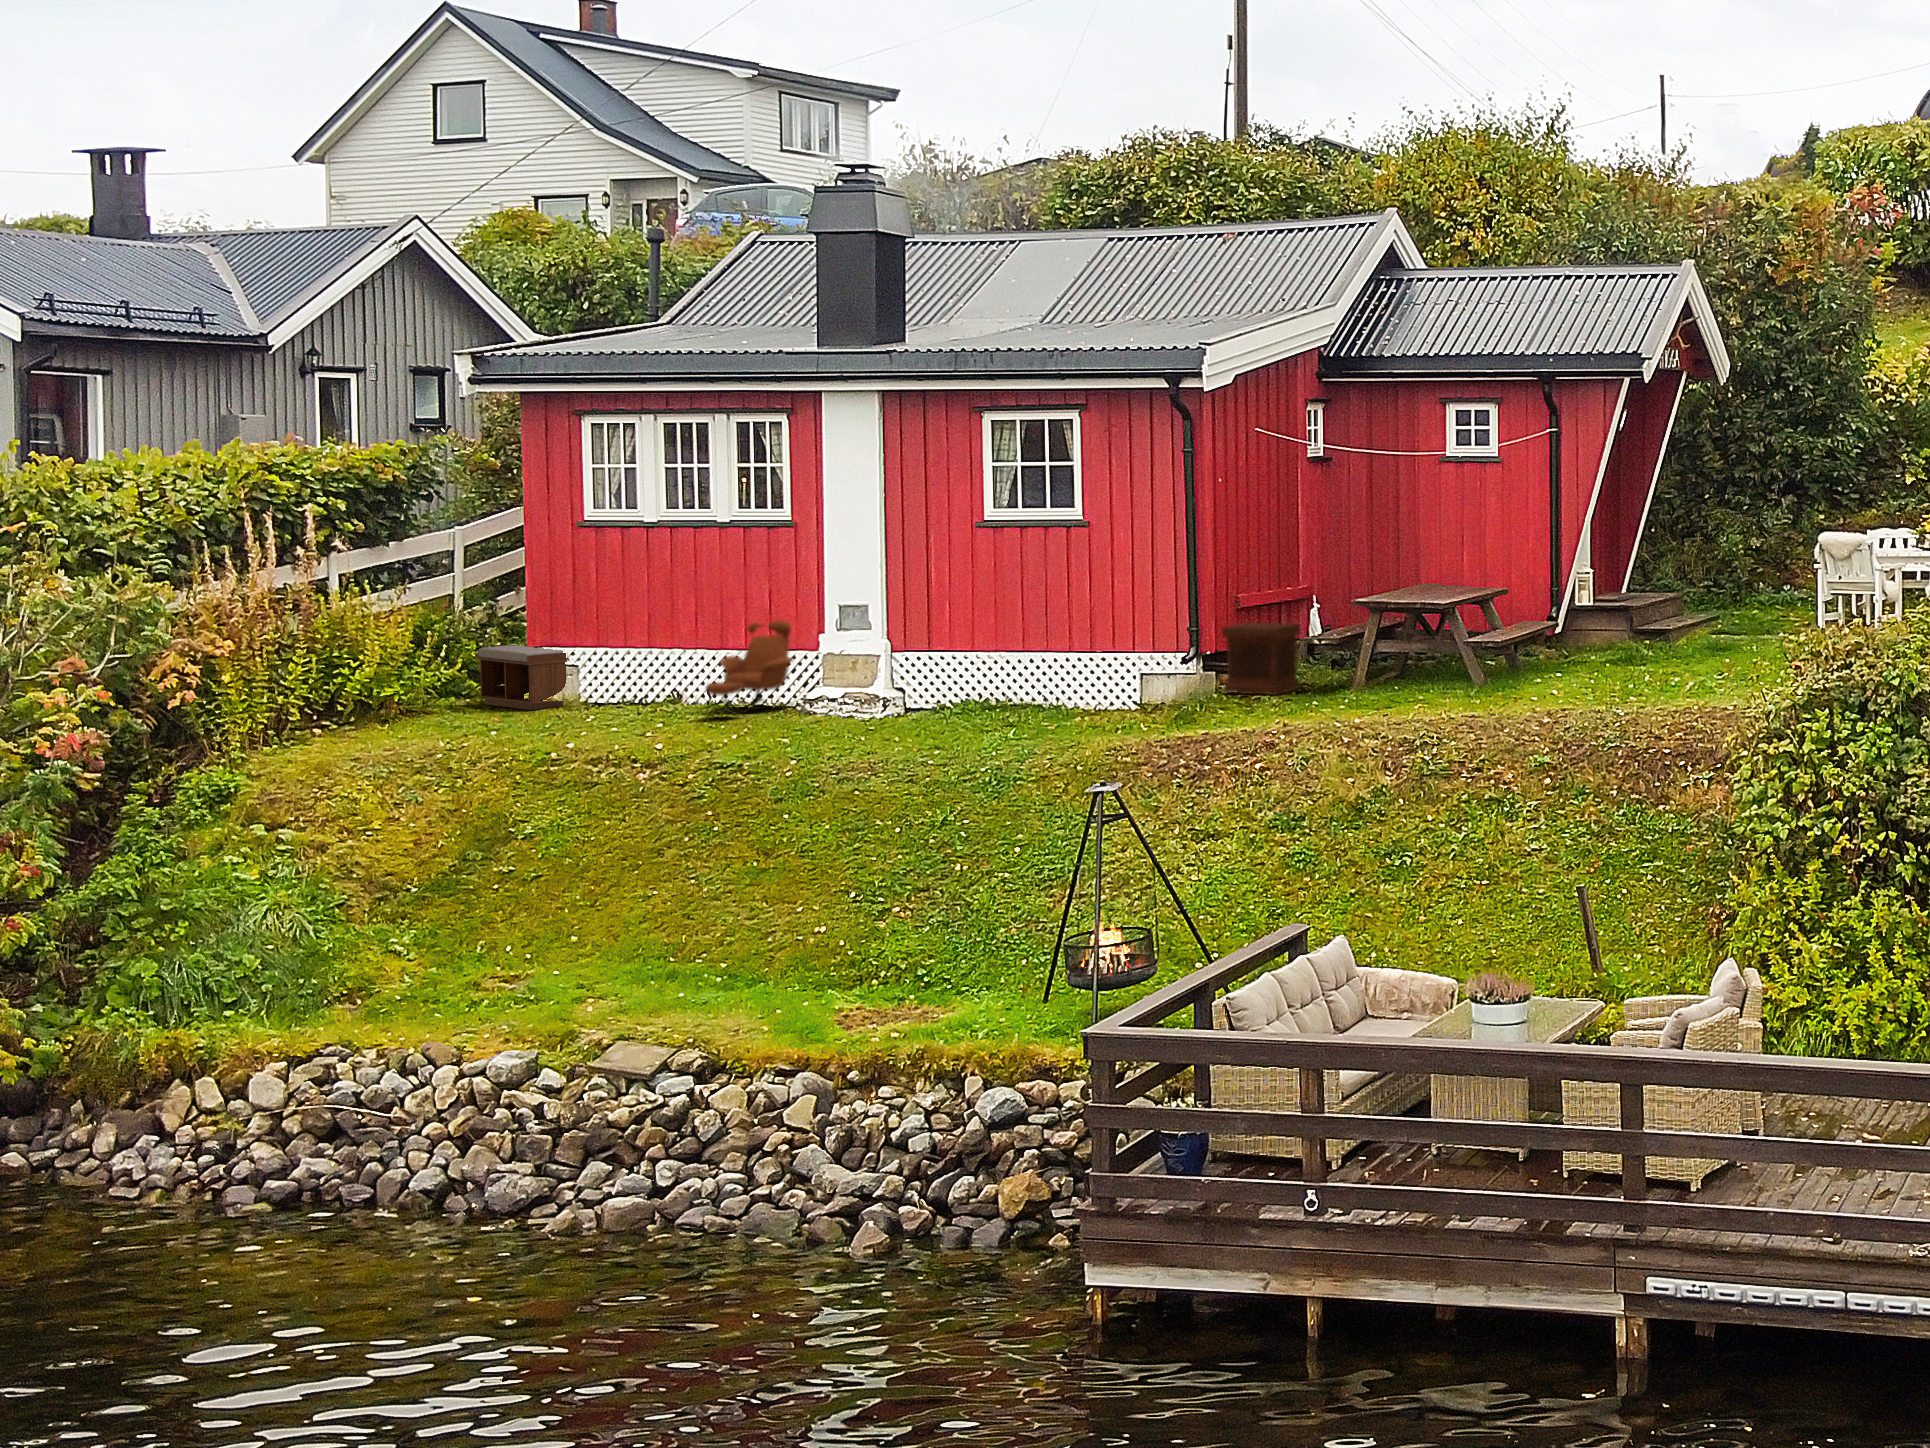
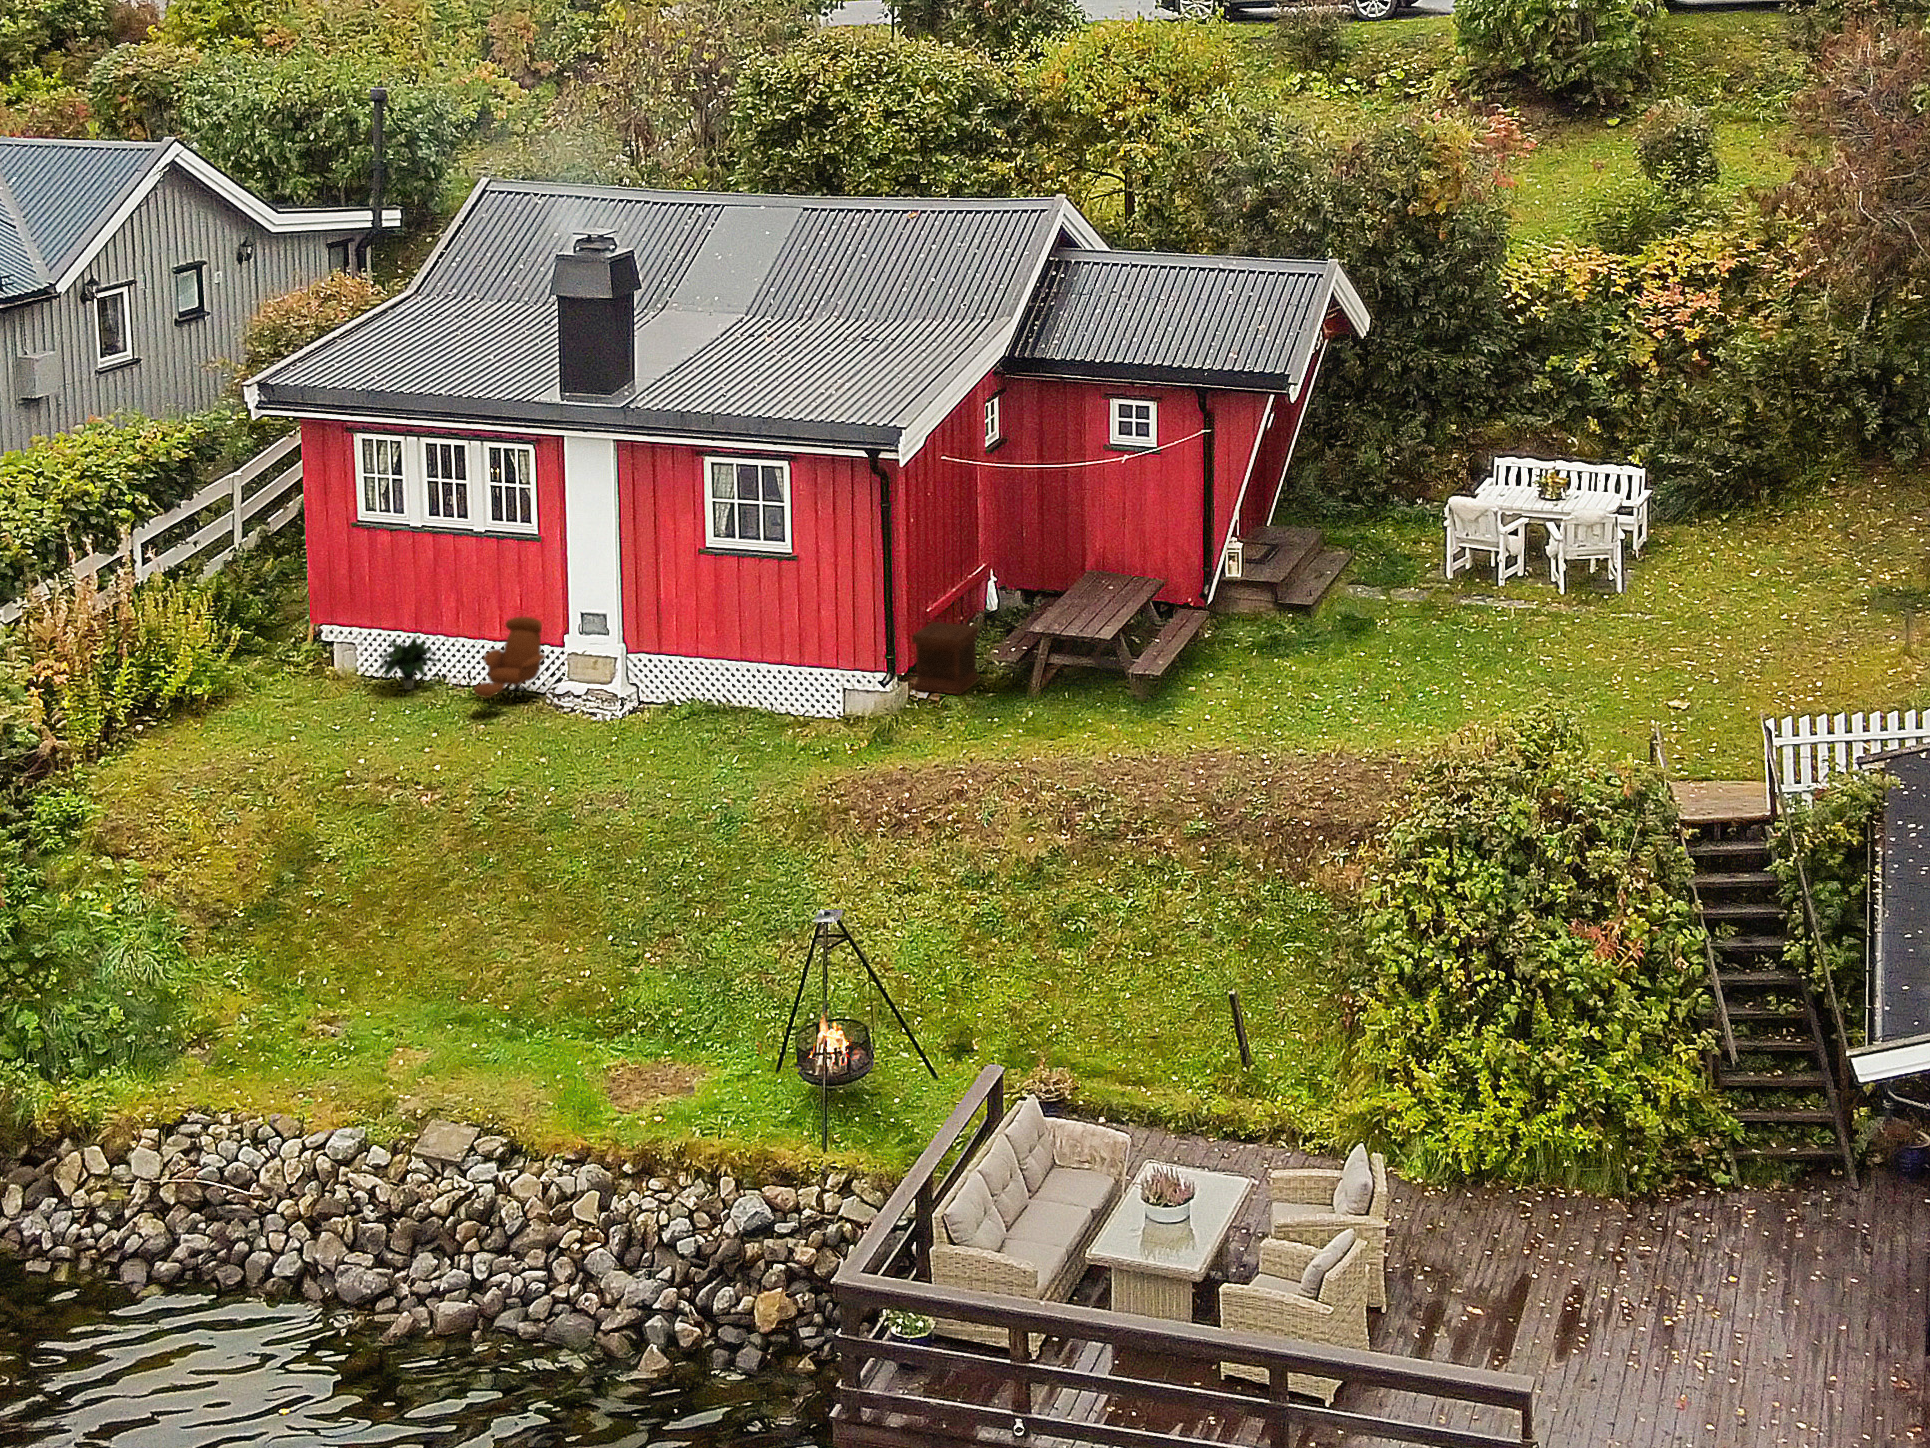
potted plant: none [591,644,675,709] -> present [379,637,440,690]
bench: present [478,646,567,710] -> none [279,621,357,687]

